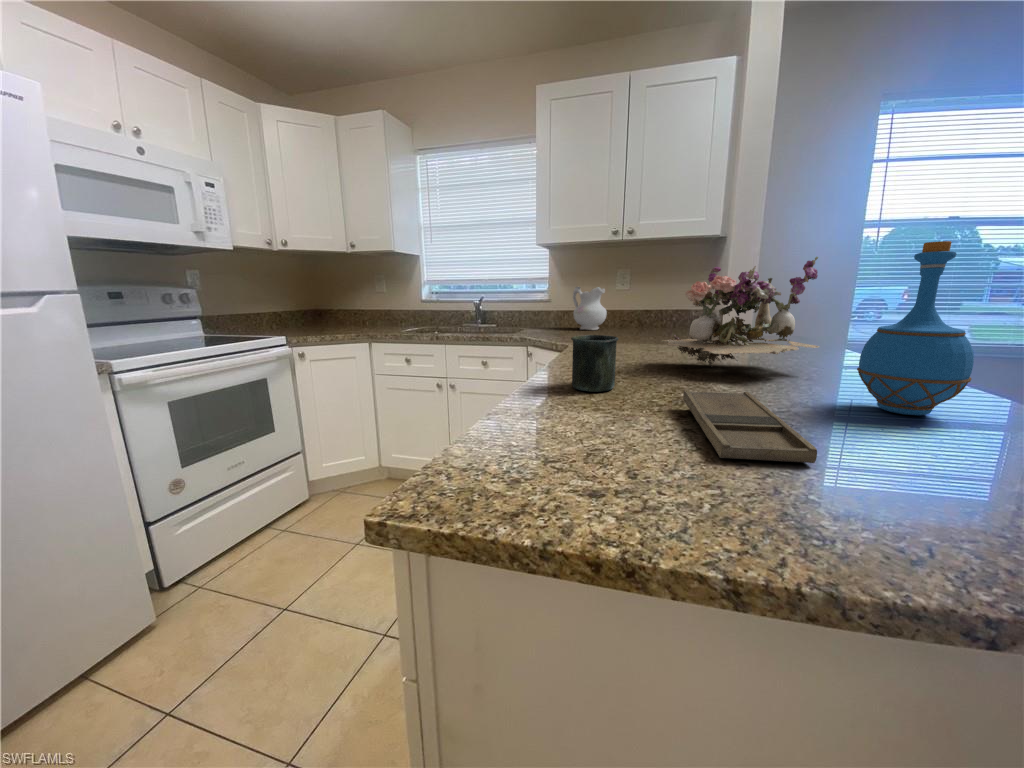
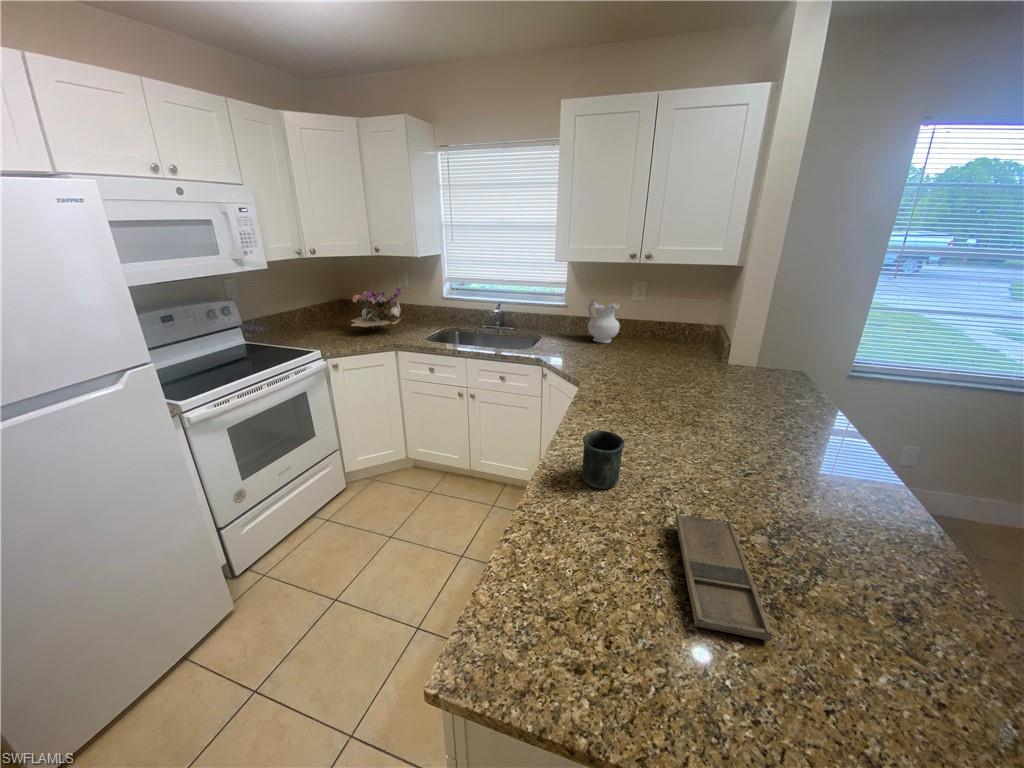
bottle: present [857,241,974,415] -> none [829,418,929,556]
flower arrangement: present [662,257,819,366] -> present [350,286,402,329]

